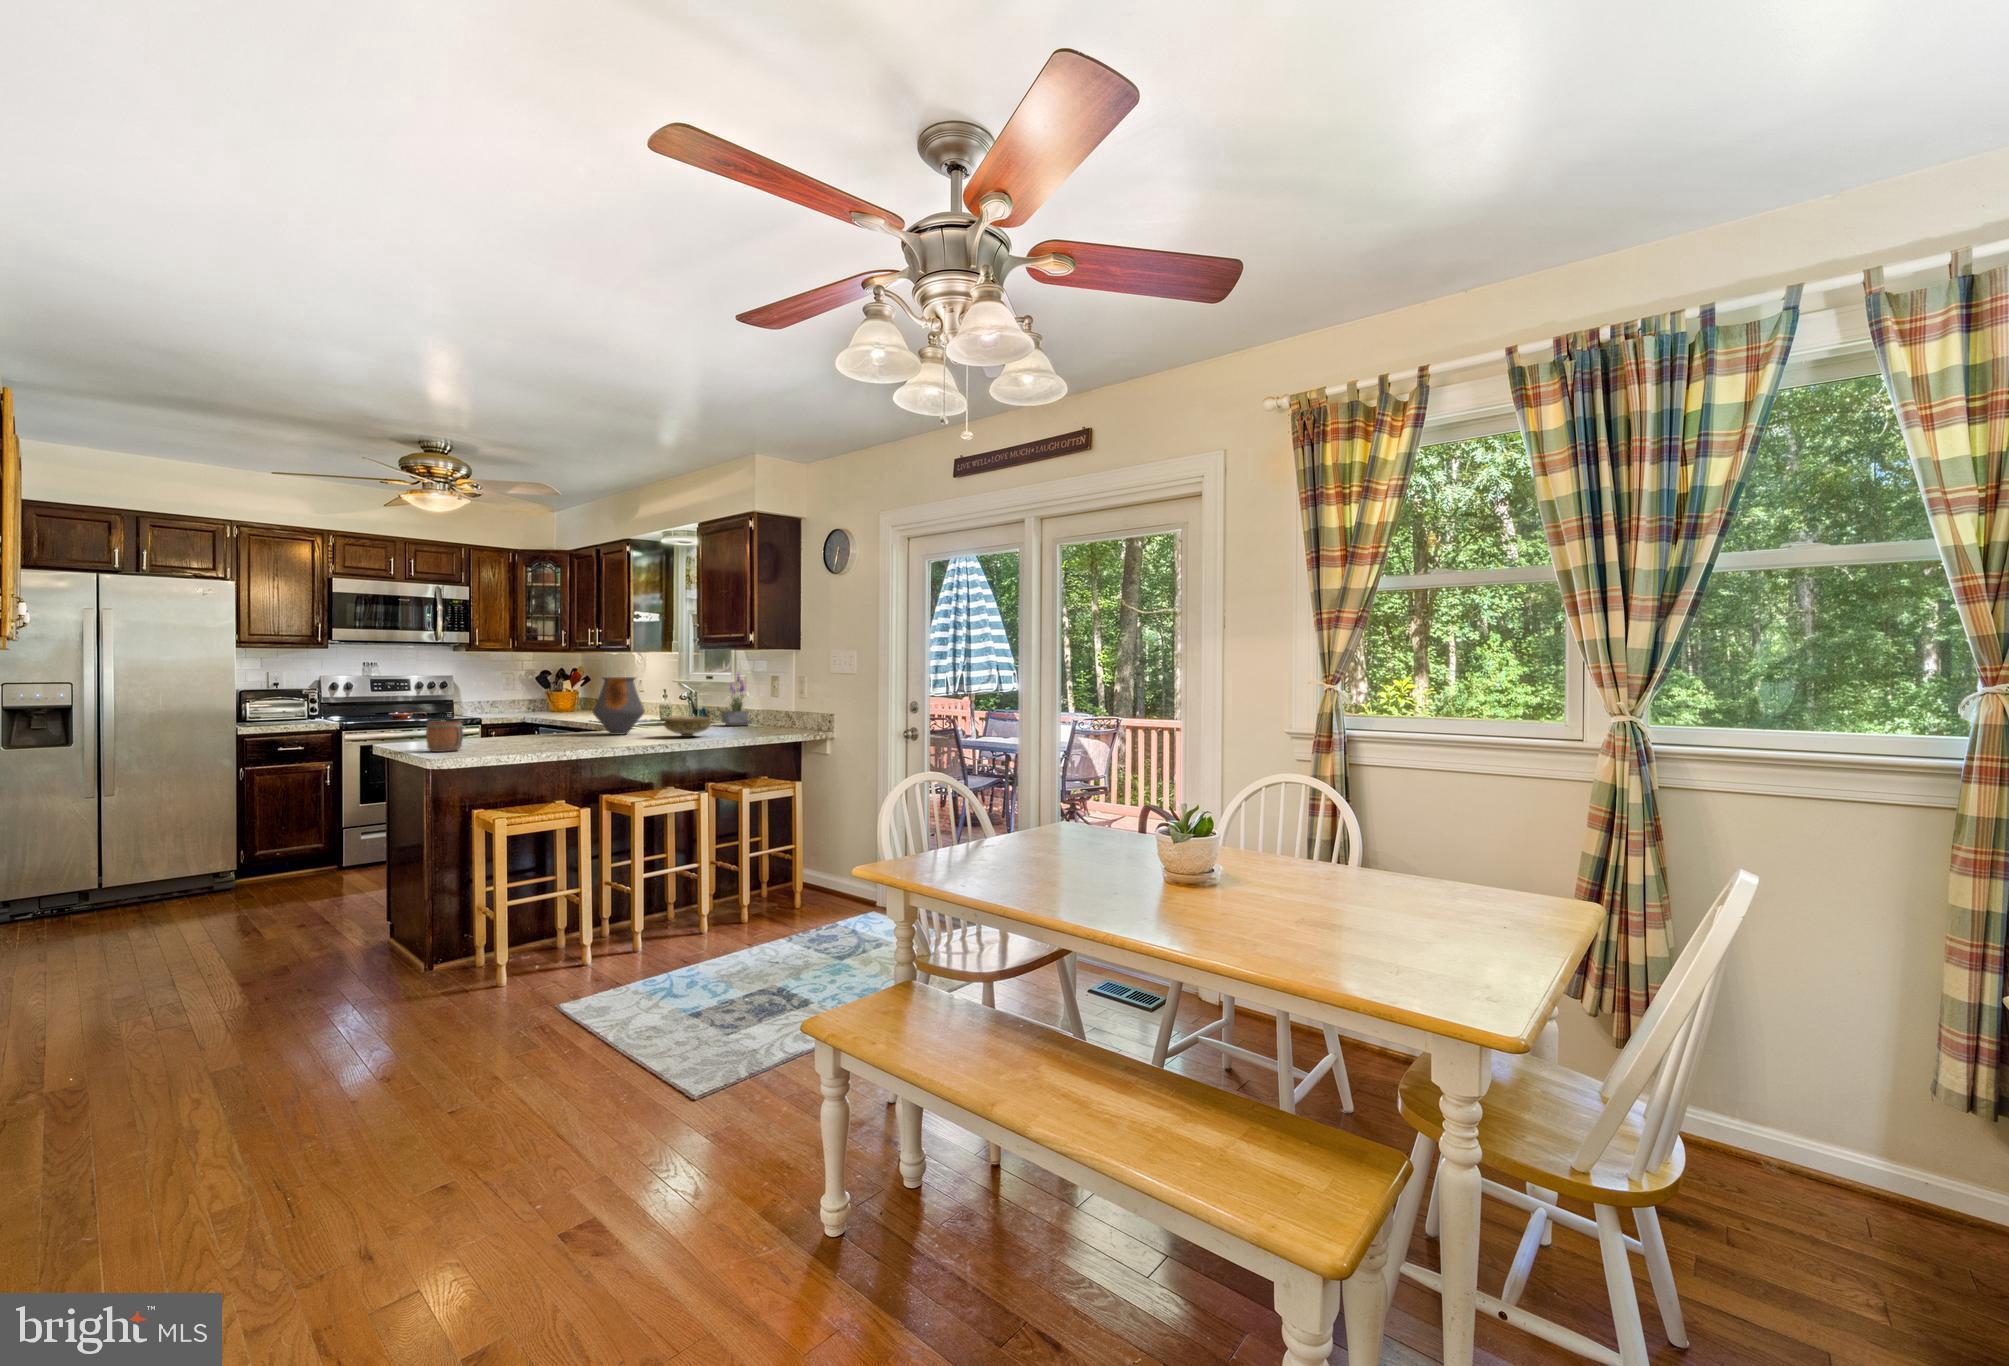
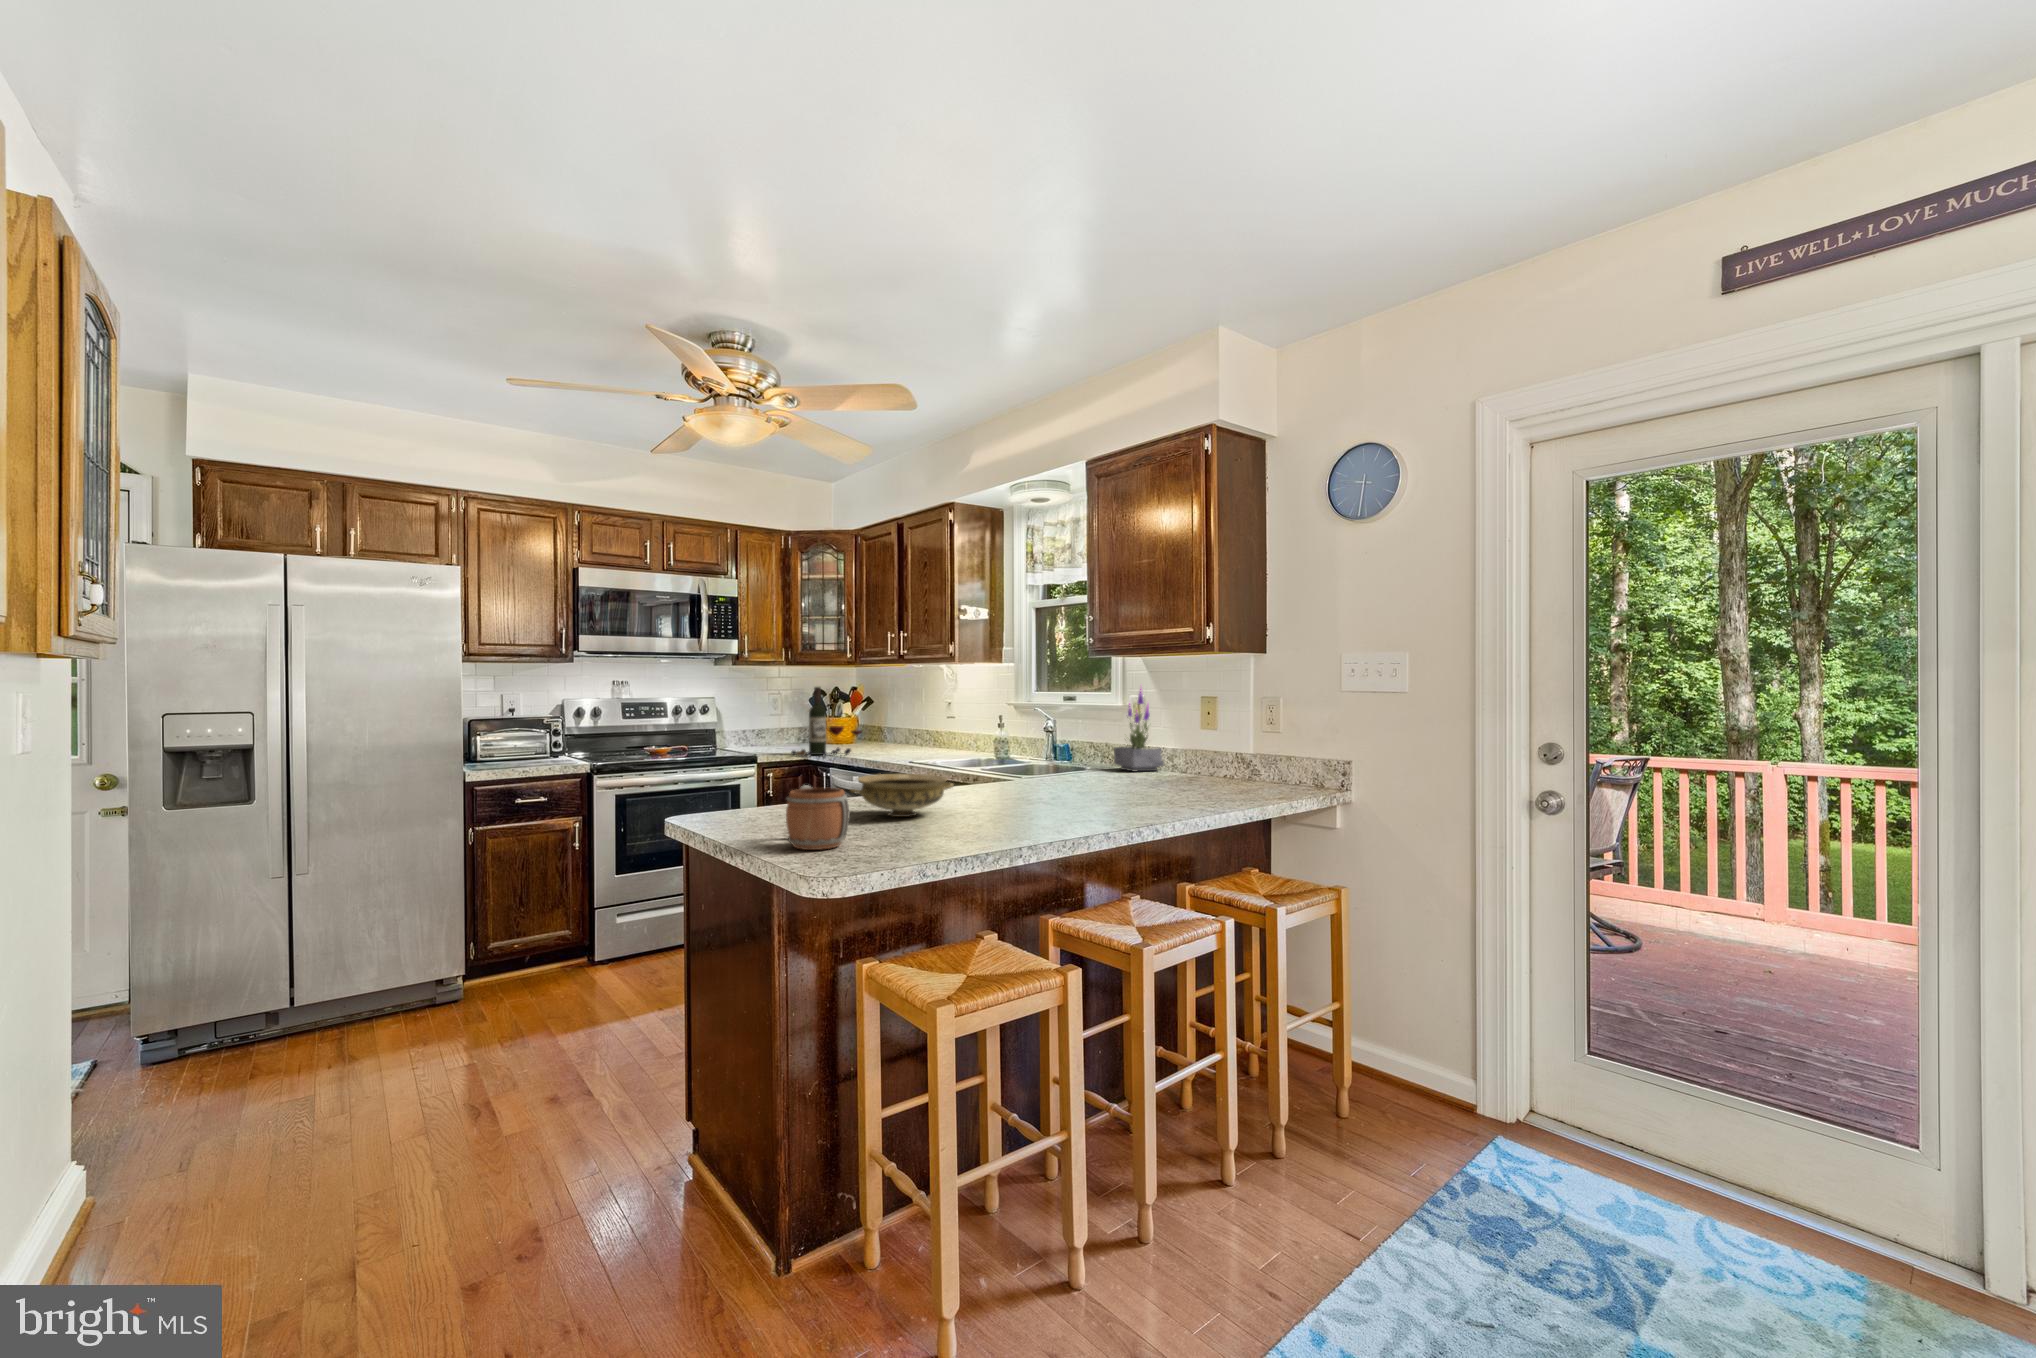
wine bottle: none [506,669,566,720] -> present [791,687,862,756]
vase: present [592,677,645,735] -> none [978,699,1056,794]
ceramic bowl: present [659,716,715,737] -> present [850,774,953,817]

